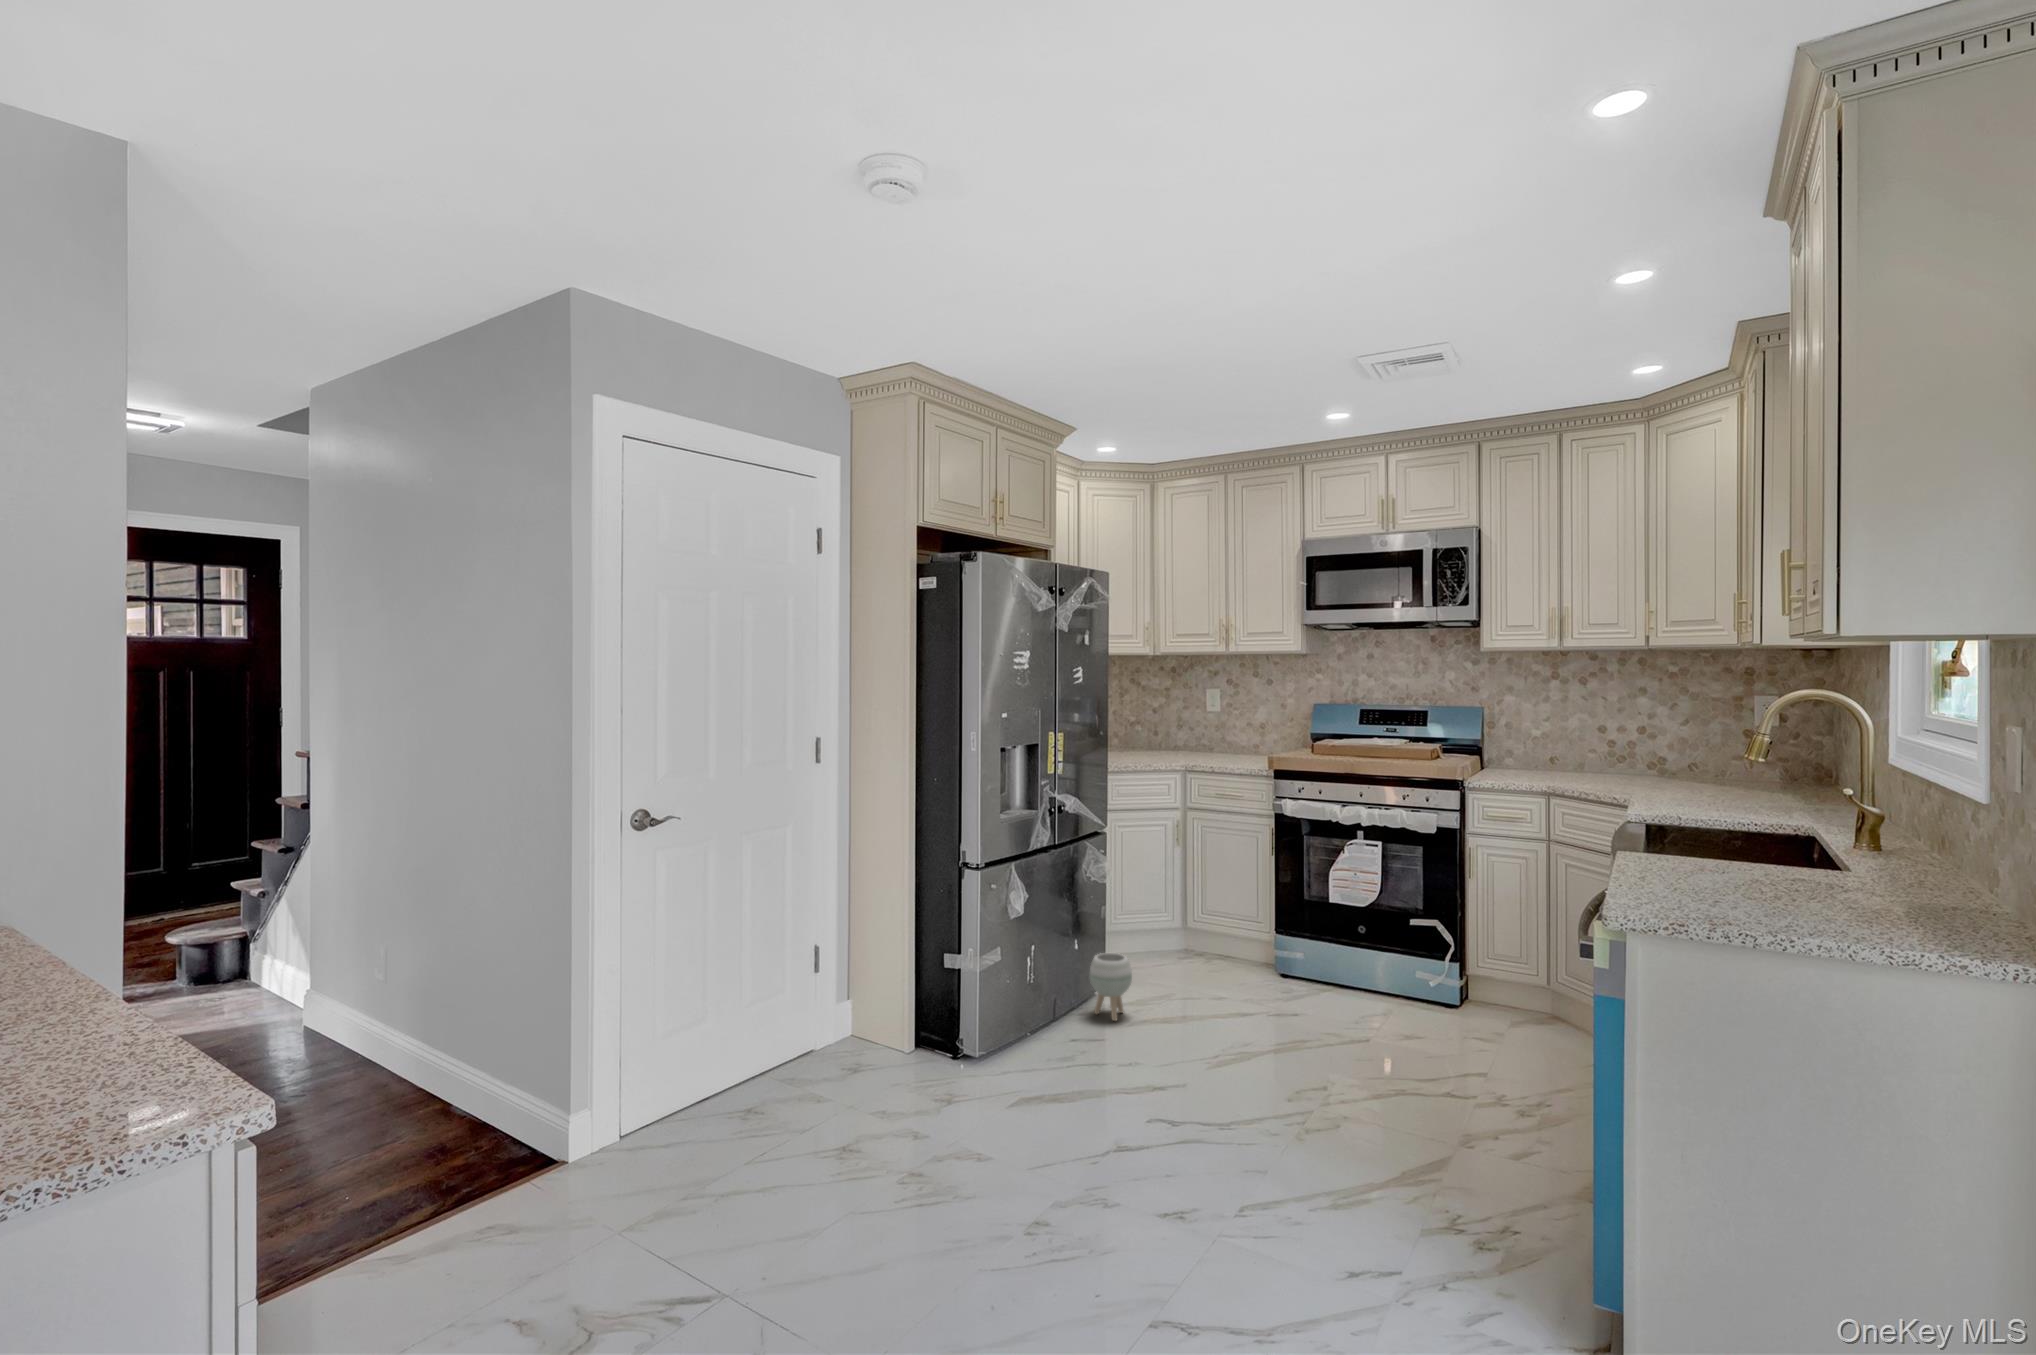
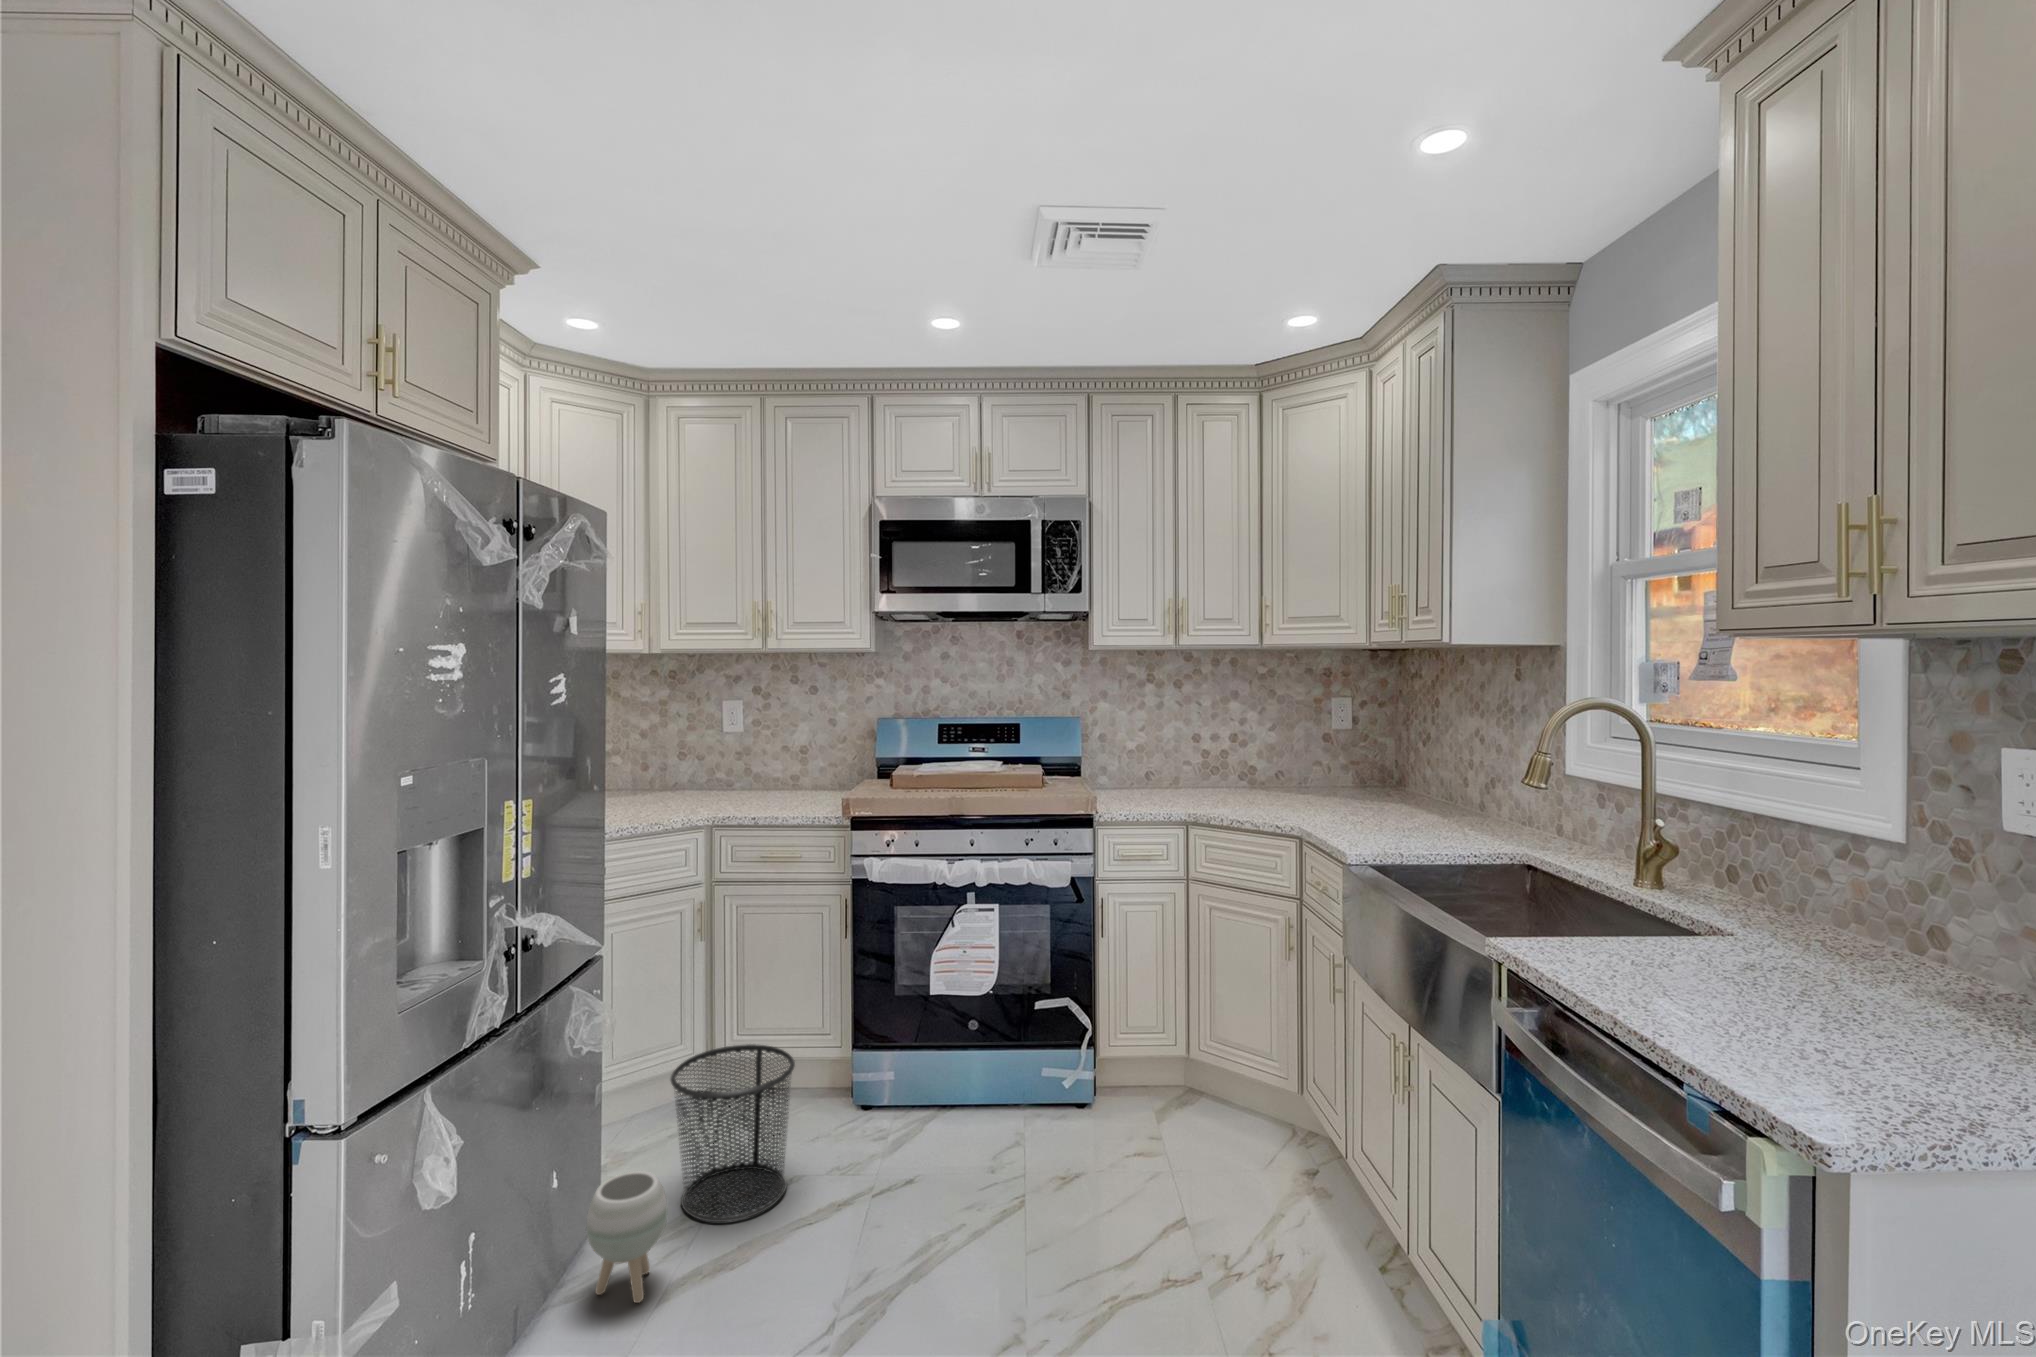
waste bin: none [1143,907,1219,1006] -> present [670,1044,795,1222]

